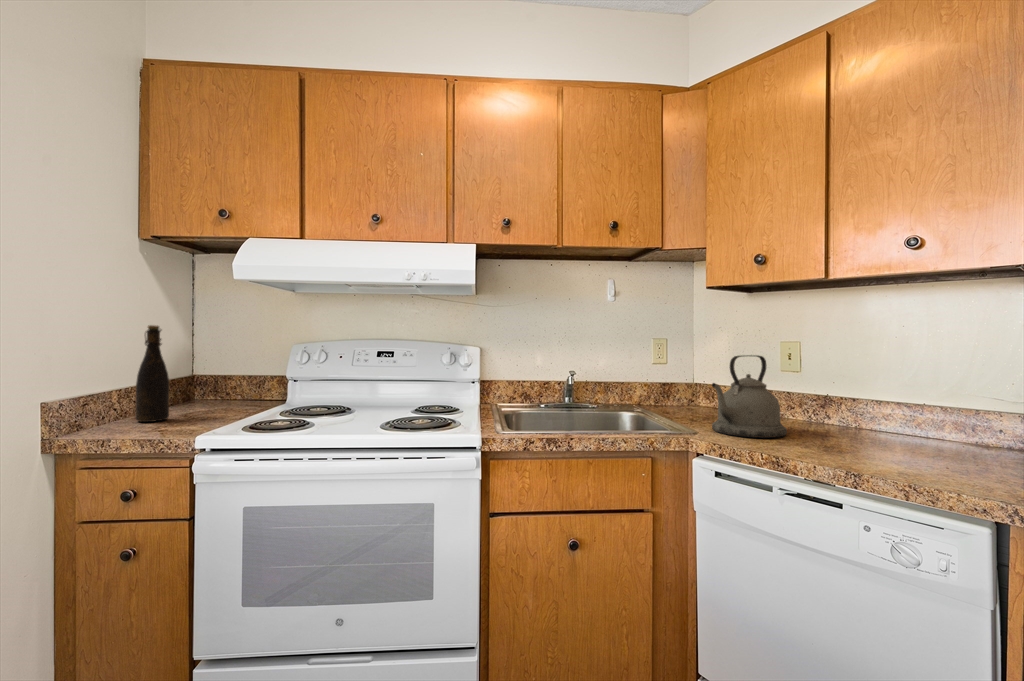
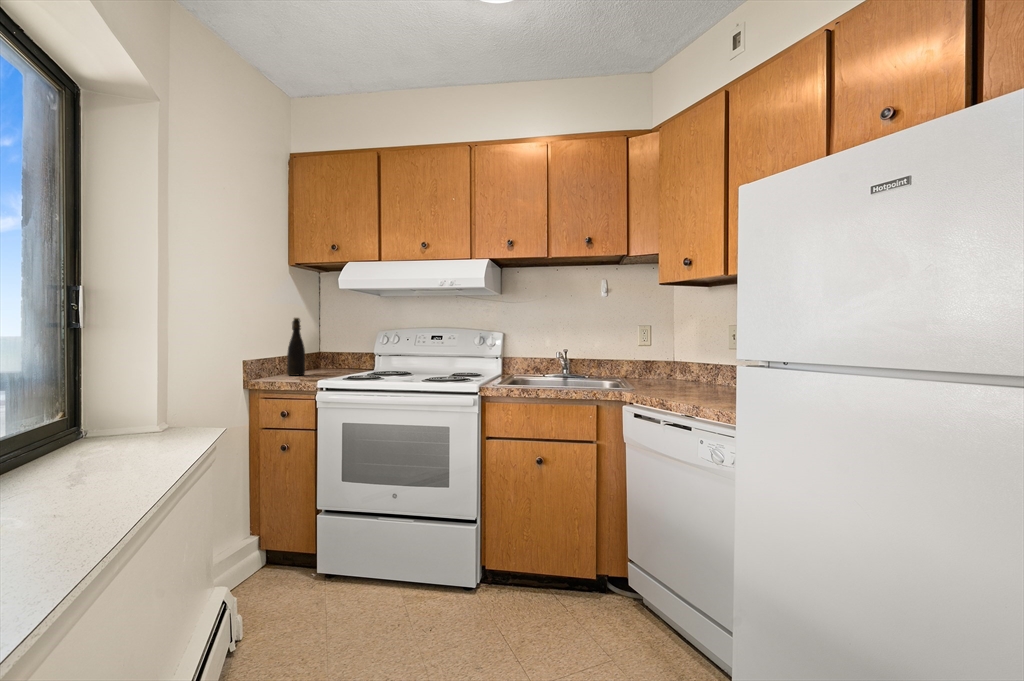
kettle: present [712,355,787,438] -> none [633,334,695,391]

